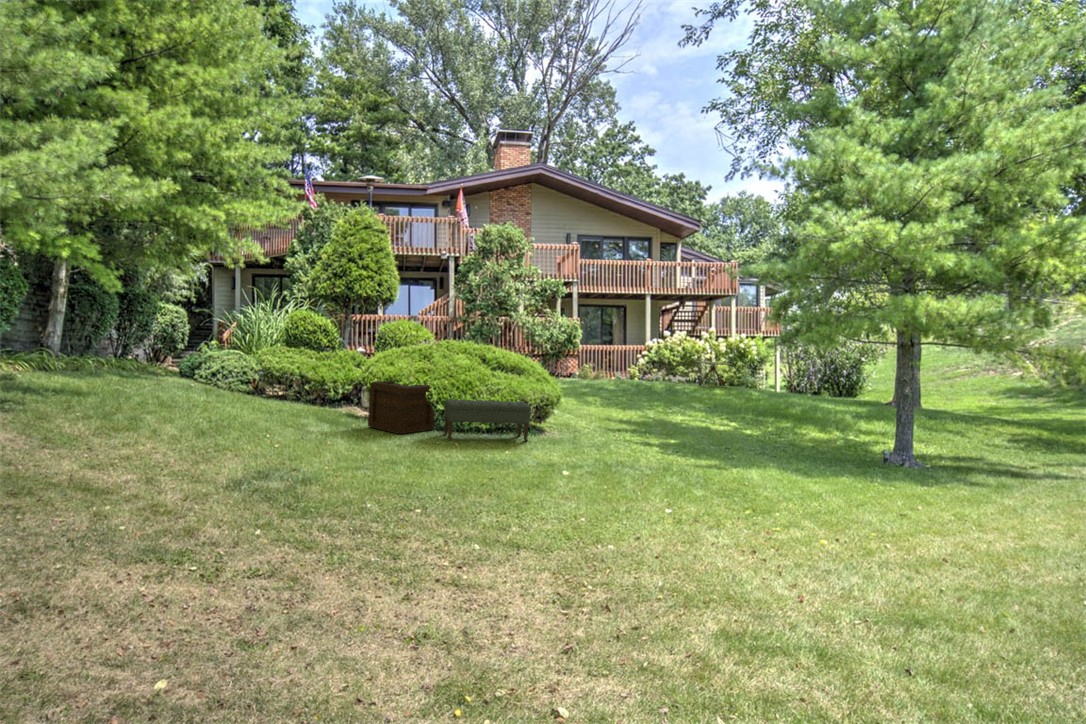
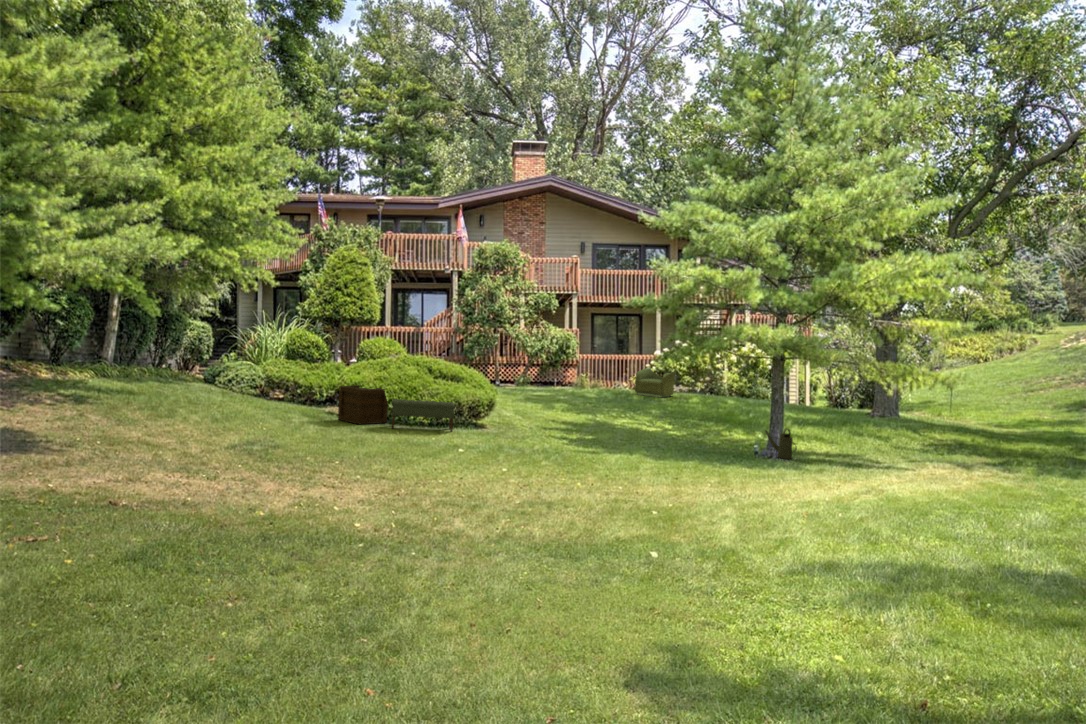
armchair: none [636,353,674,383] -> present [635,367,675,397]
round table: present [696,361,732,386] -> none [692,376,728,404]
watering can: none [912,429,961,467] -> present [765,428,796,459]

